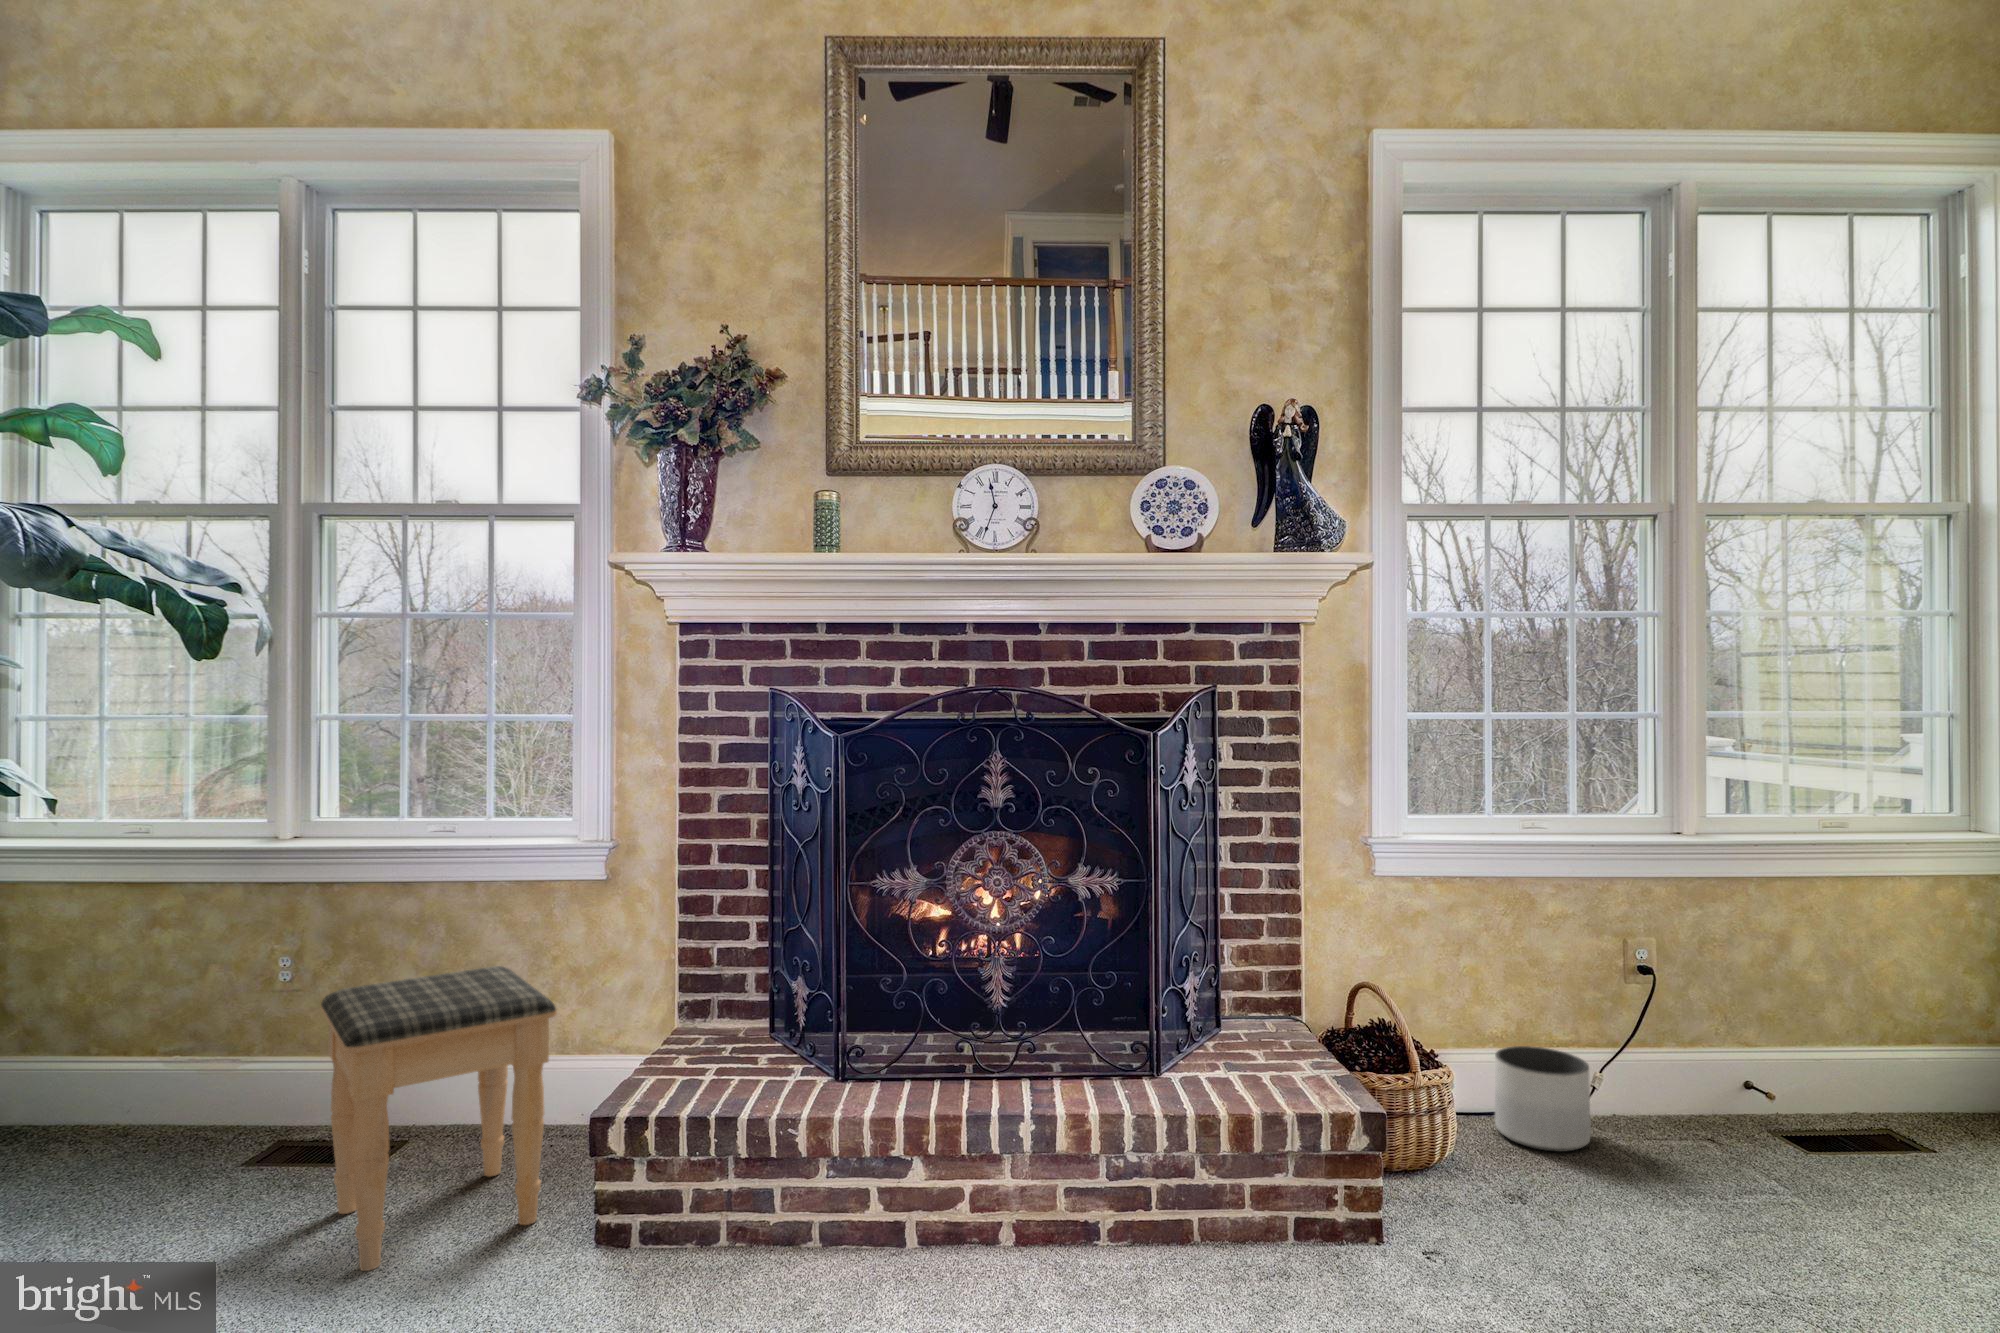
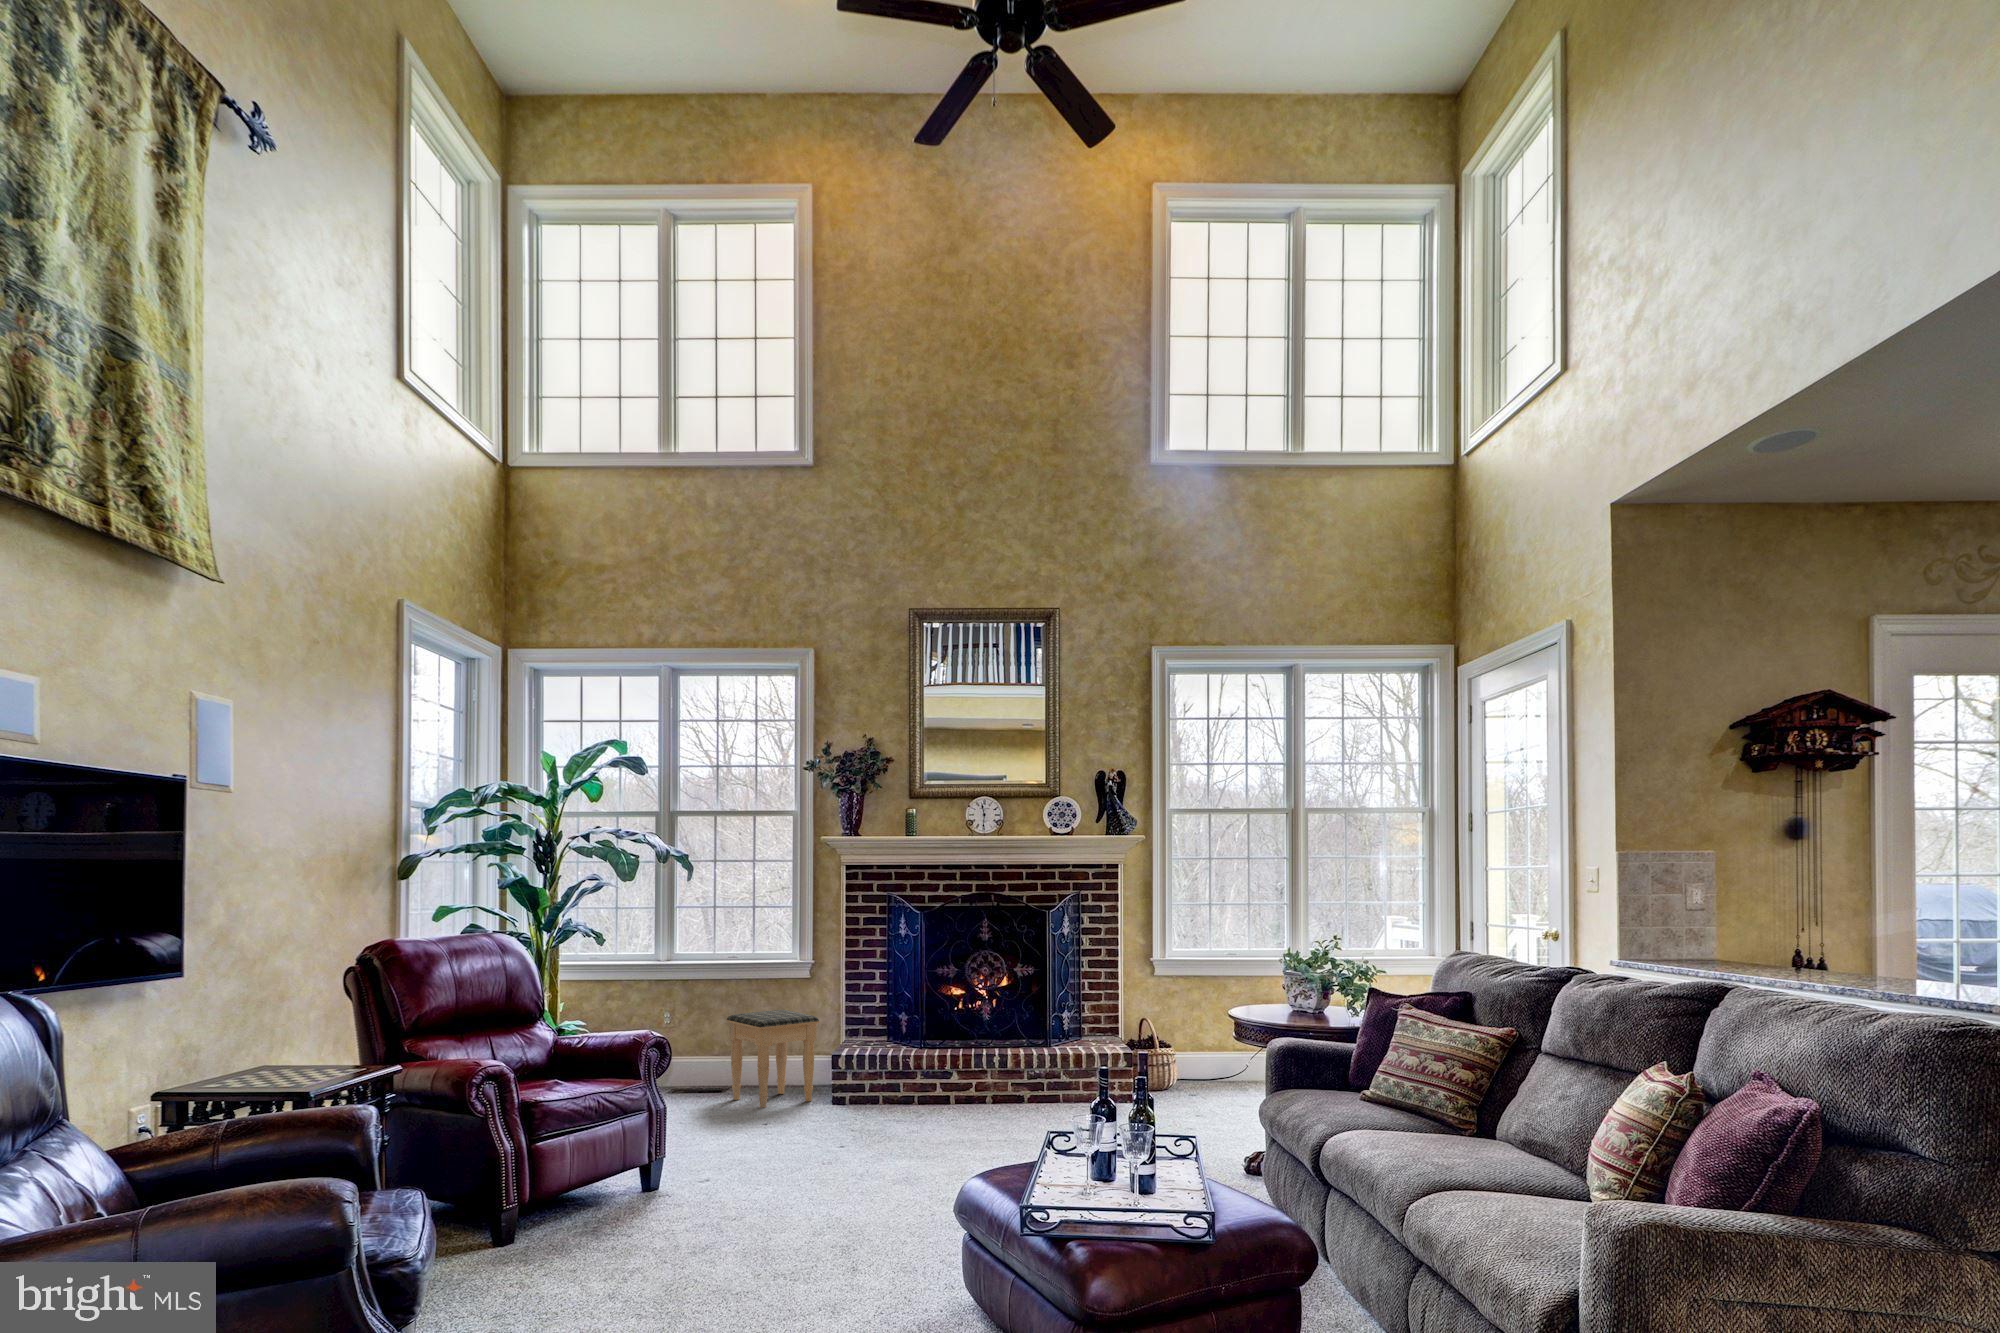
planter: present [1495,1046,1591,1152] -> none [1200,1051,1237,1089]

